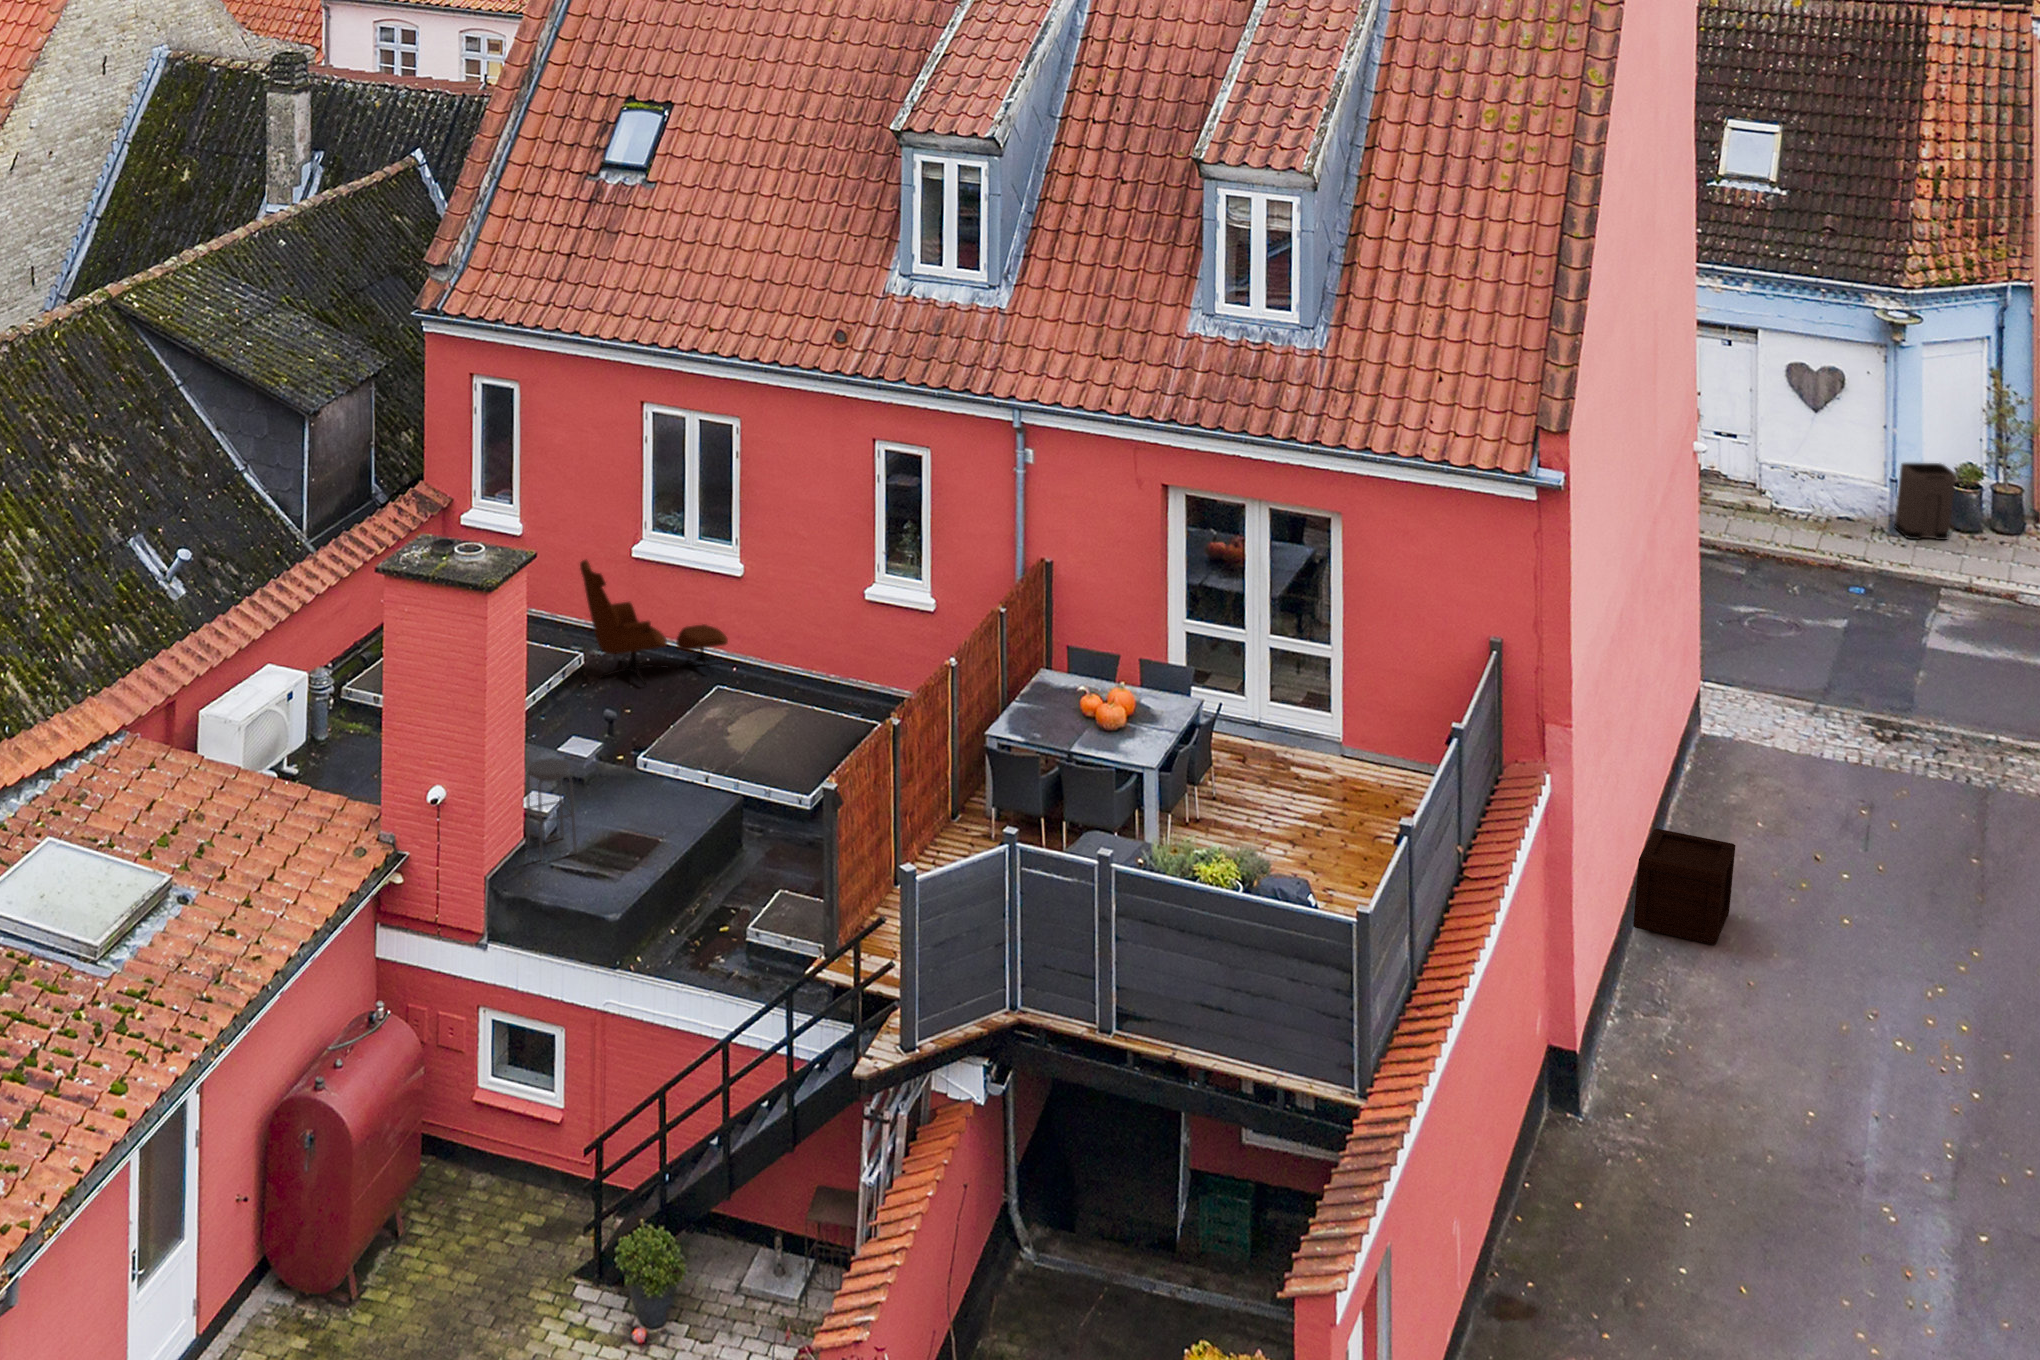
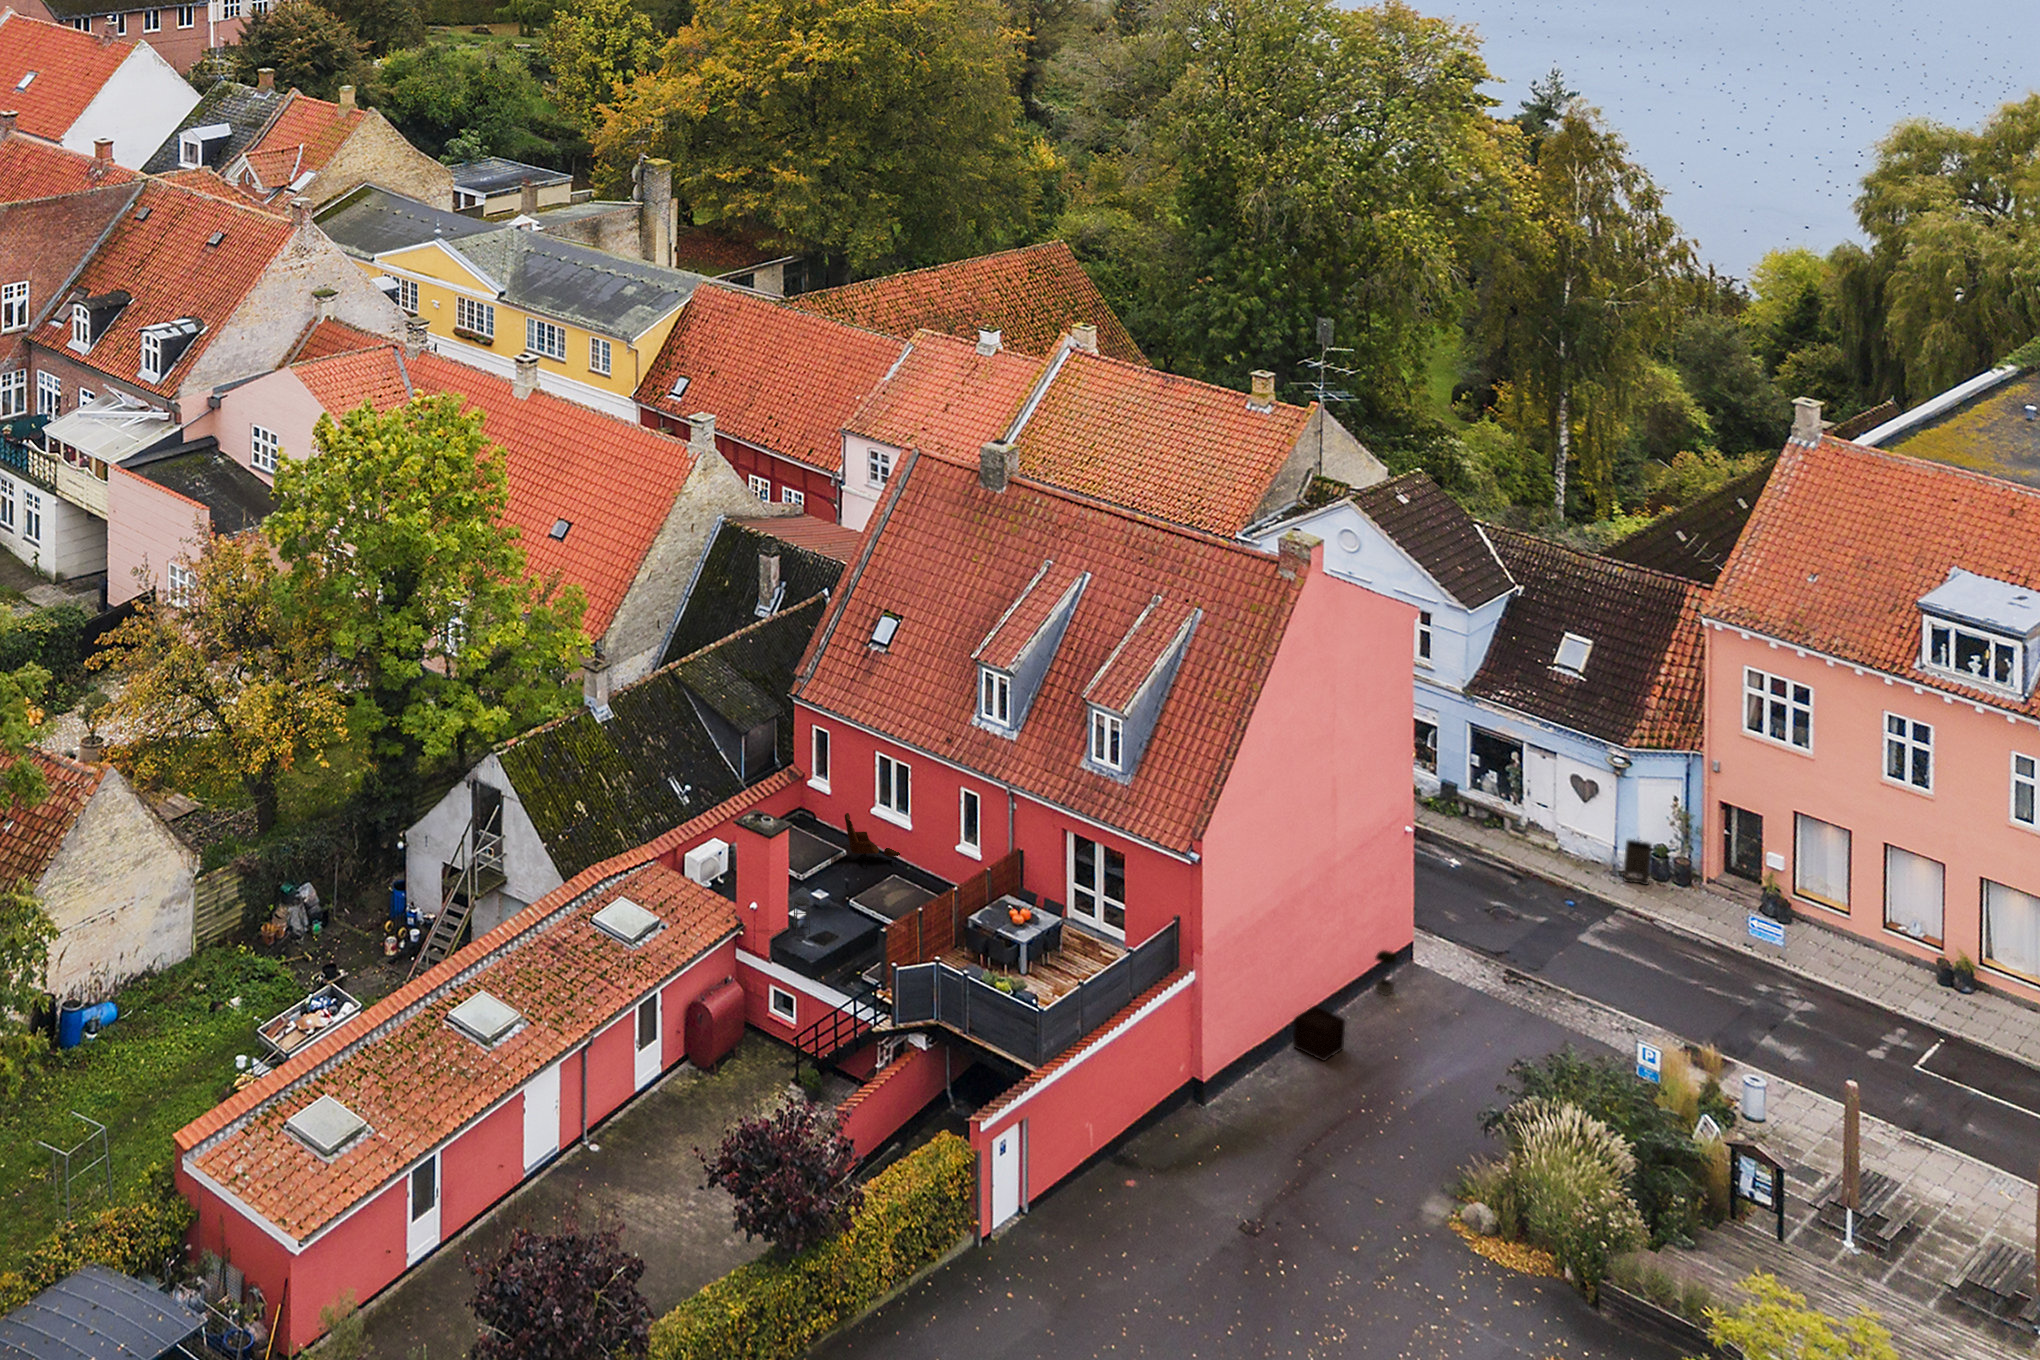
potted tree: none [1688,698,1734,793] -> present [1375,950,1396,996]

